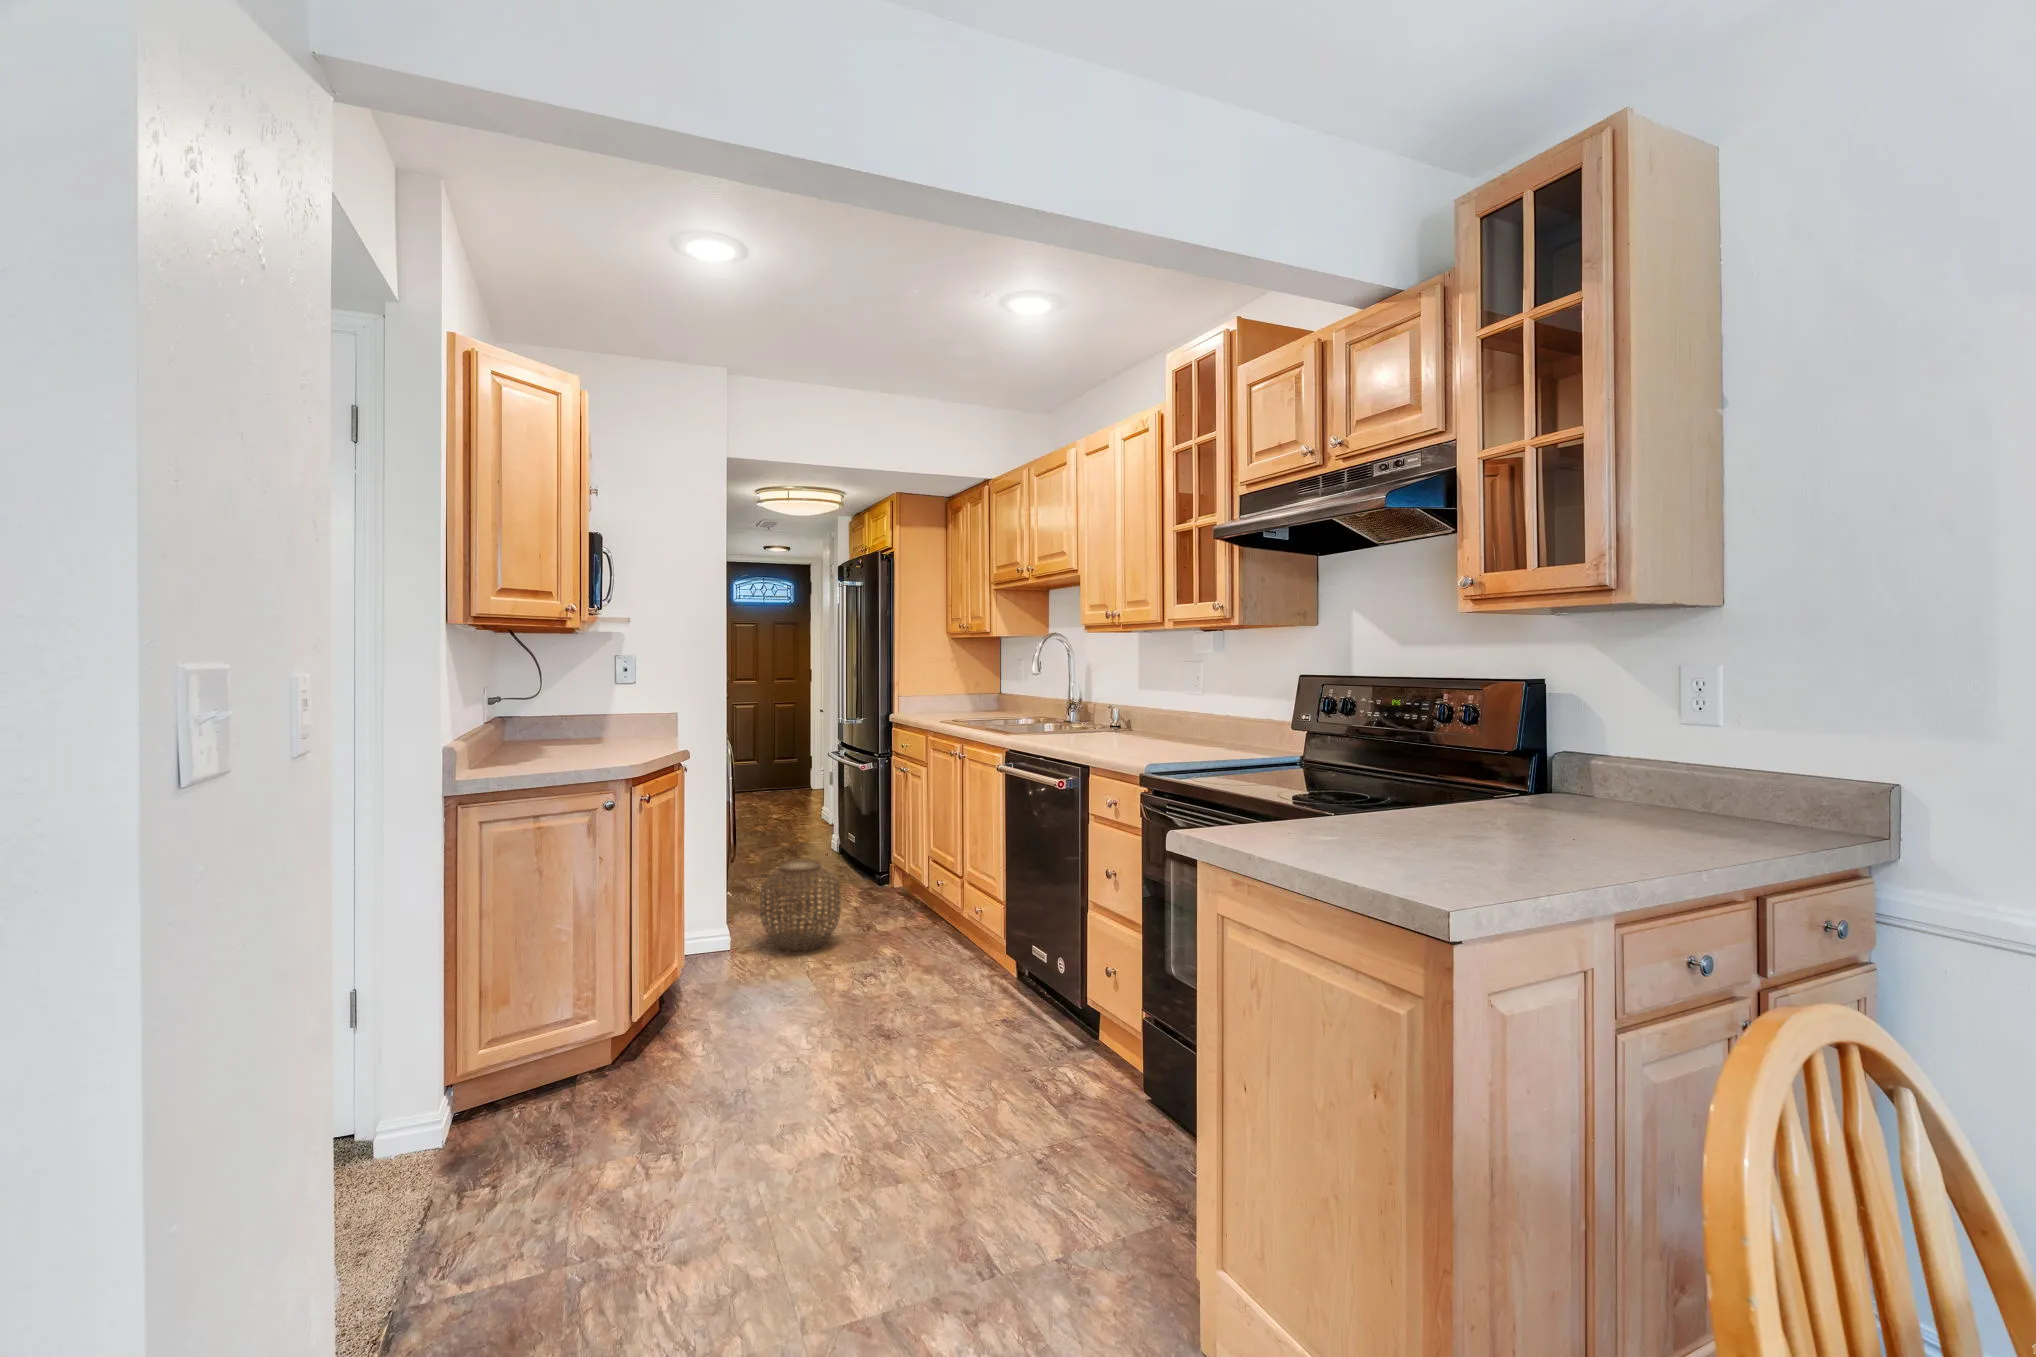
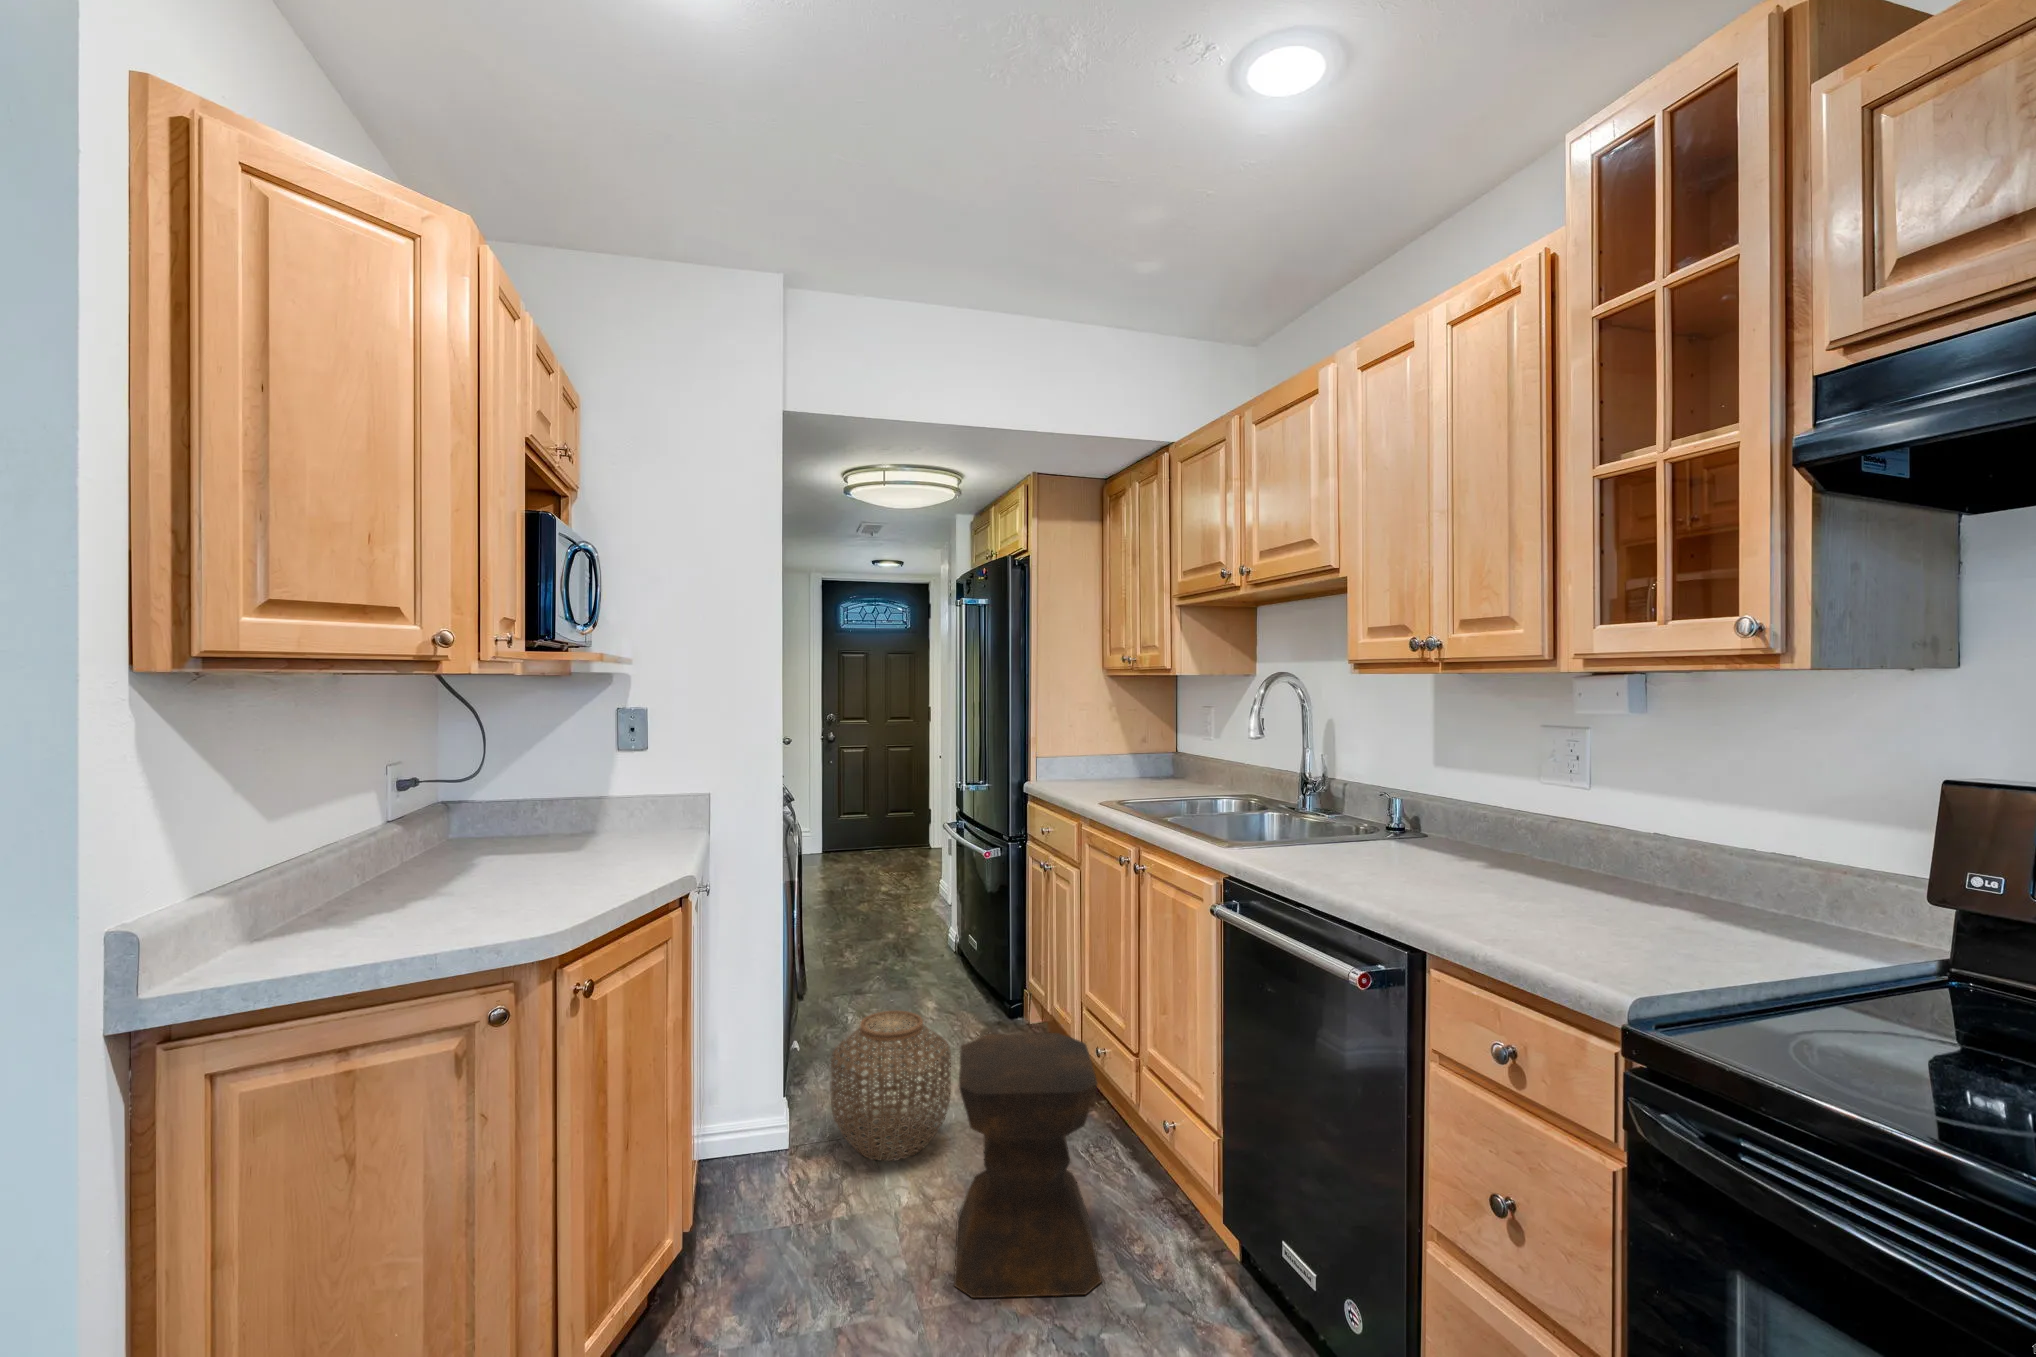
stool: none [846,855,934,996] -> present [954,1033,1102,1298]

